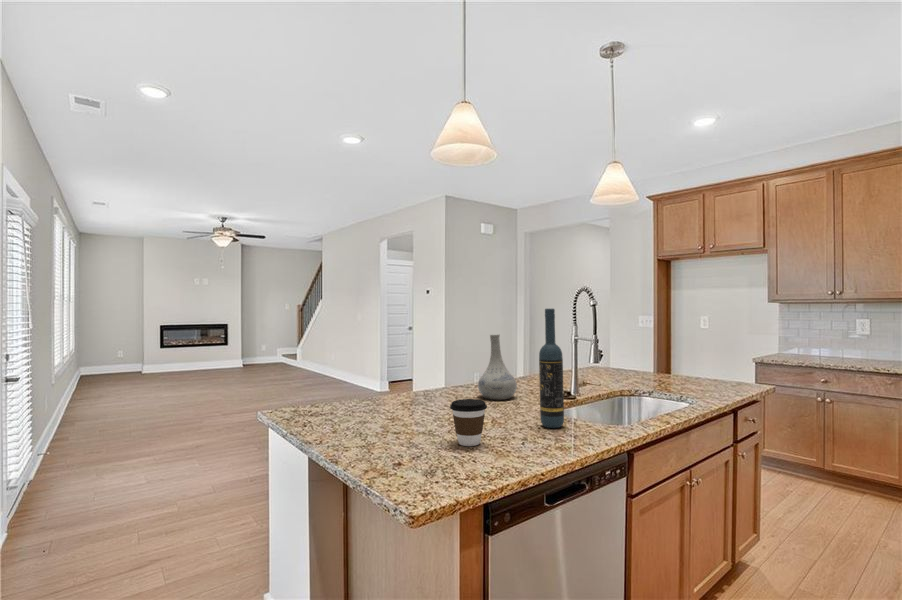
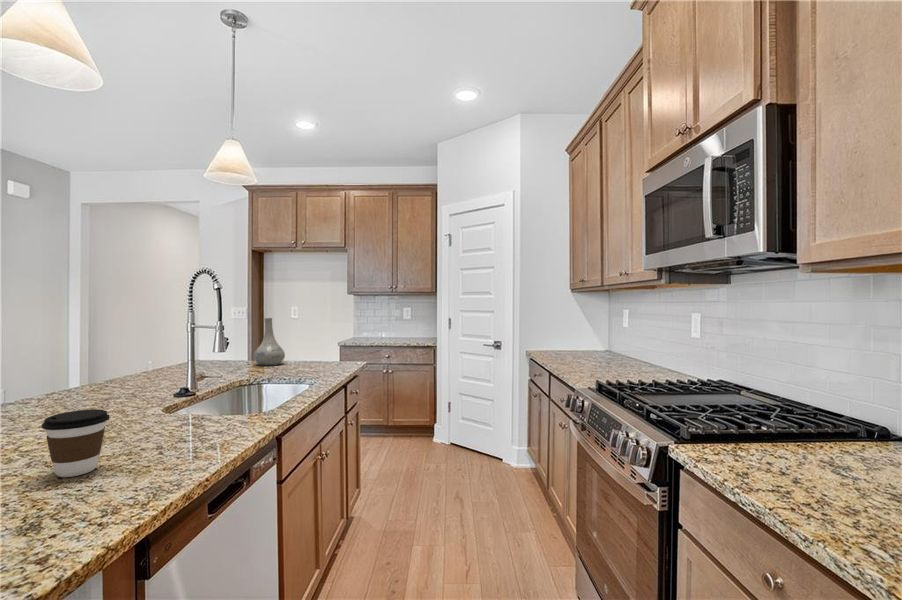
wine bottle: present [539,309,564,428] -> none [173,292,204,429]
vase: present [478,334,517,400] -> present [254,318,285,366]

